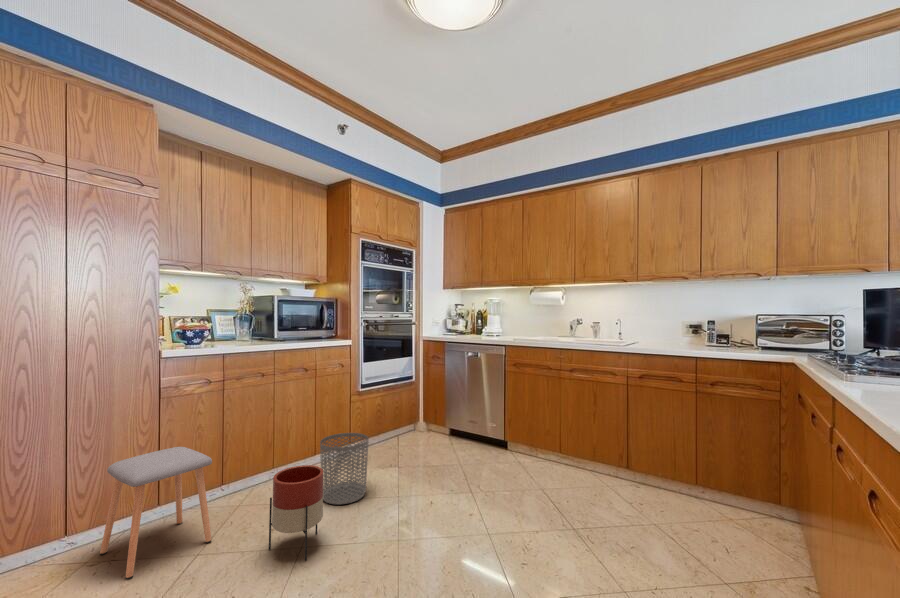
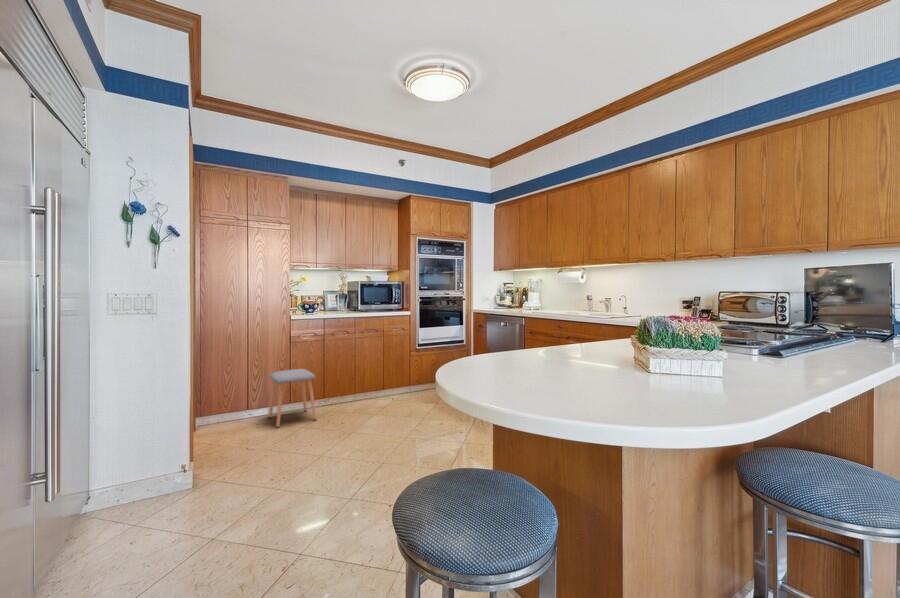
waste bin: present [320,433,368,505] -> none [379,372,409,414]
planter: present [269,465,323,561] -> none [341,384,369,433]

